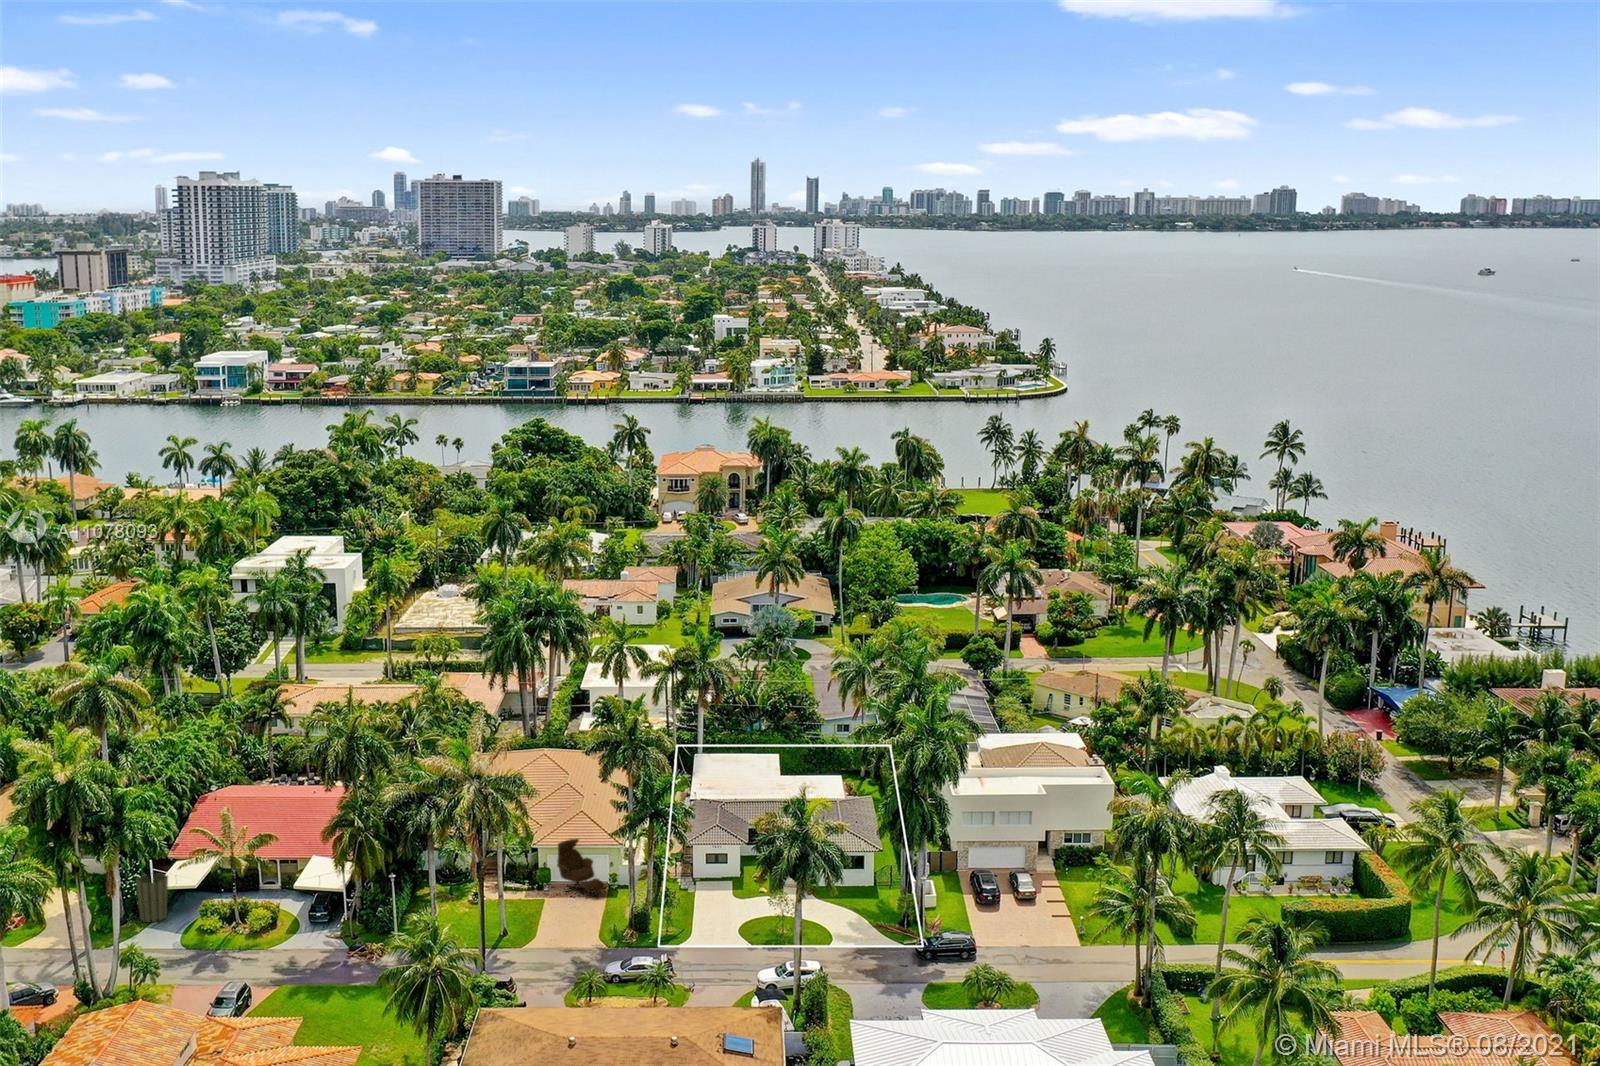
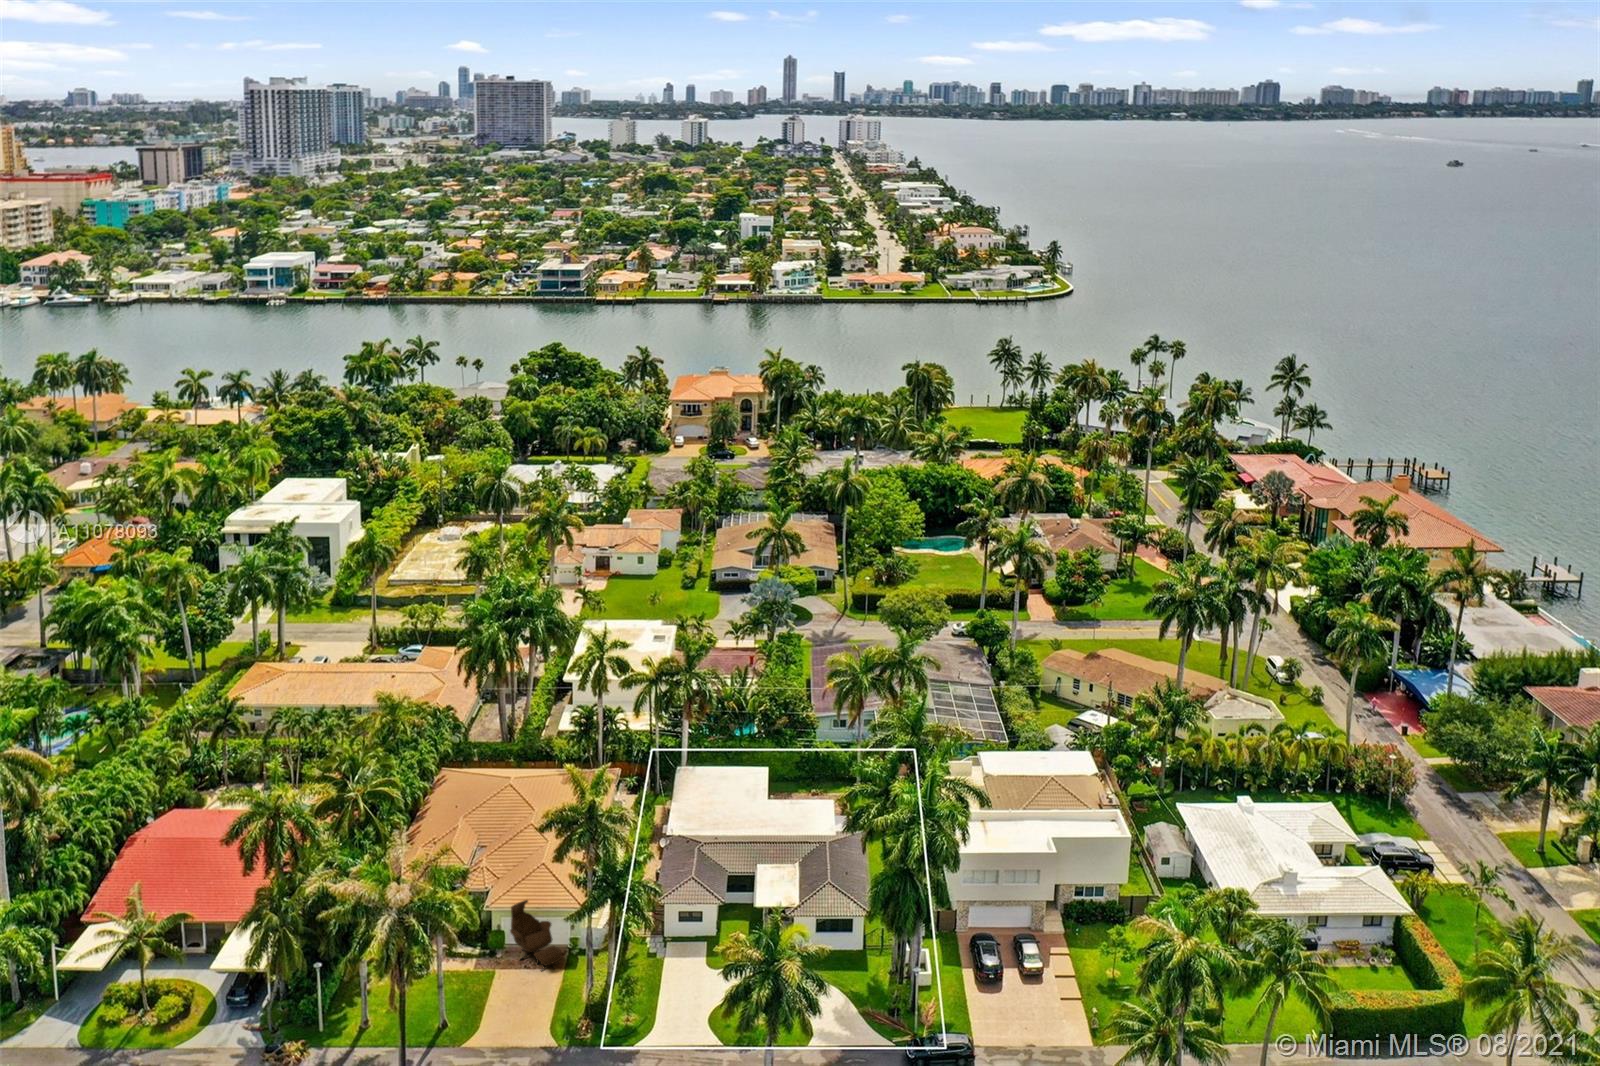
trash can: present [136,873,168,922] -> none [23,956,63,1015]

